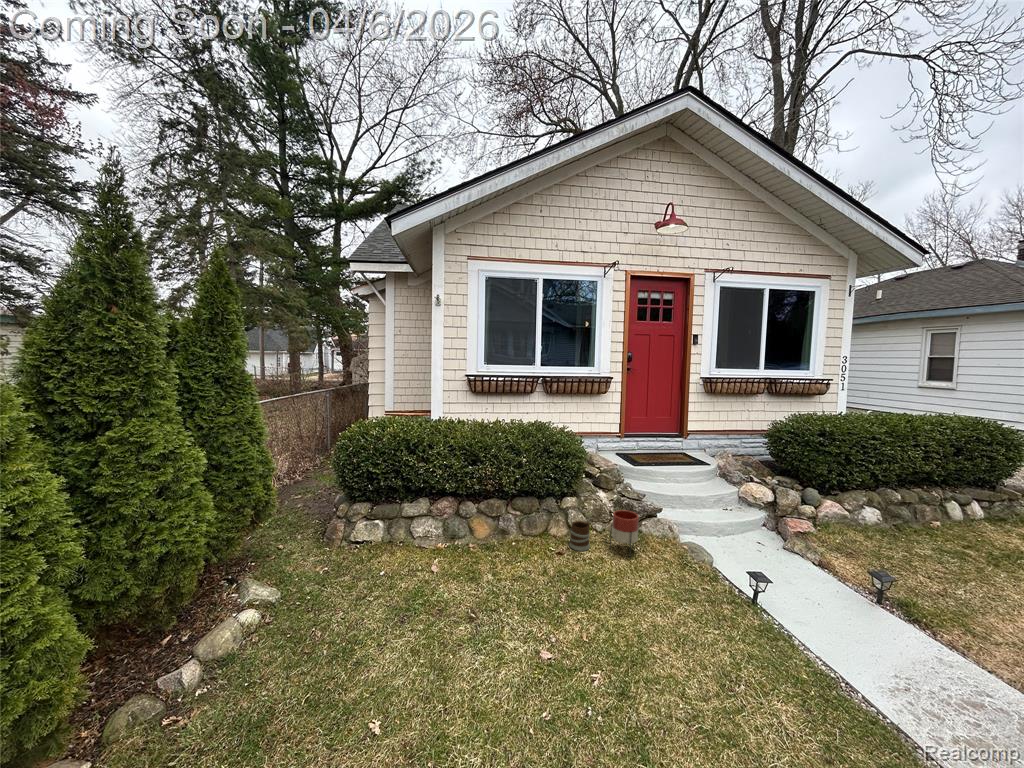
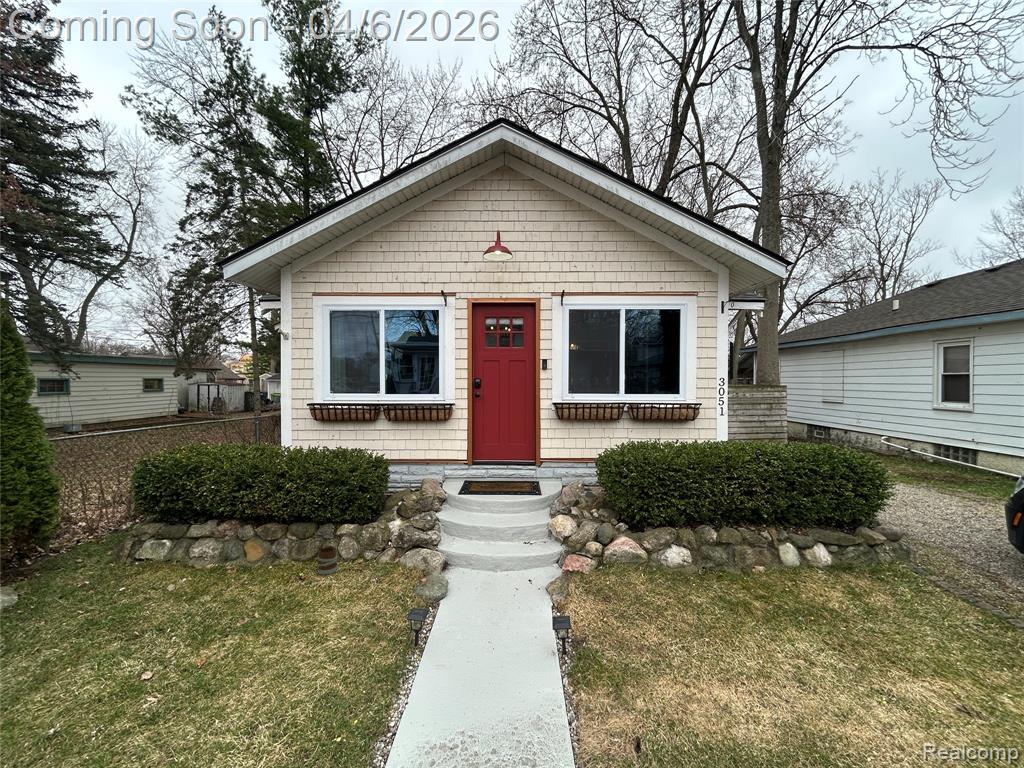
planter: present [610,510,639,555] -> none [348,537,376,583]

